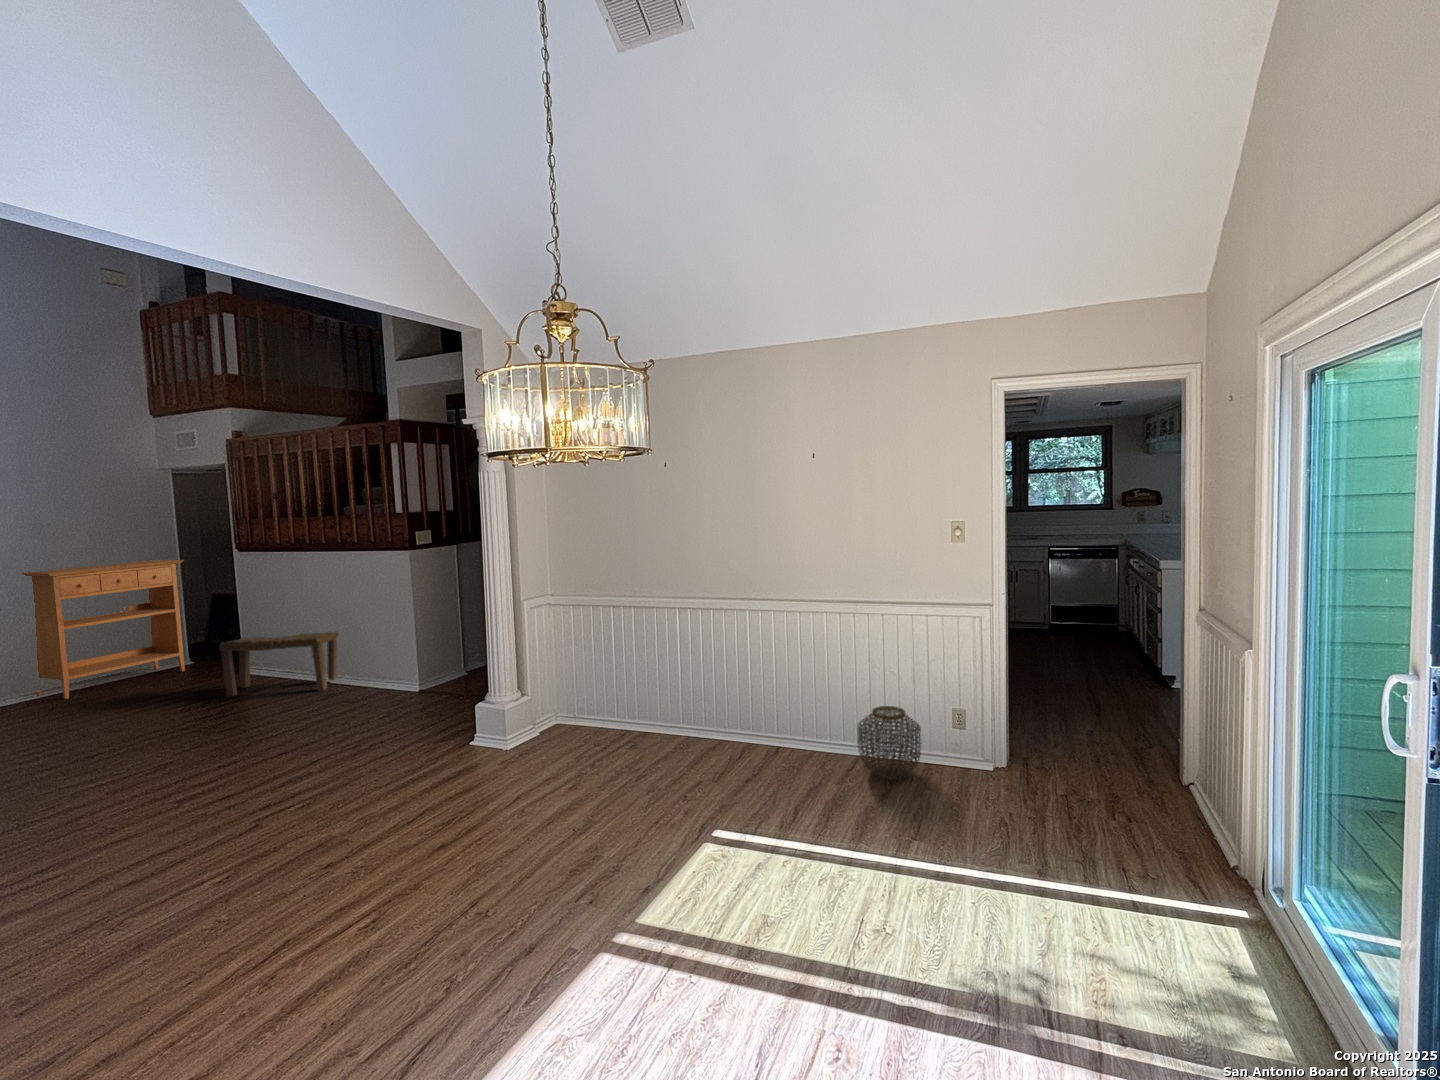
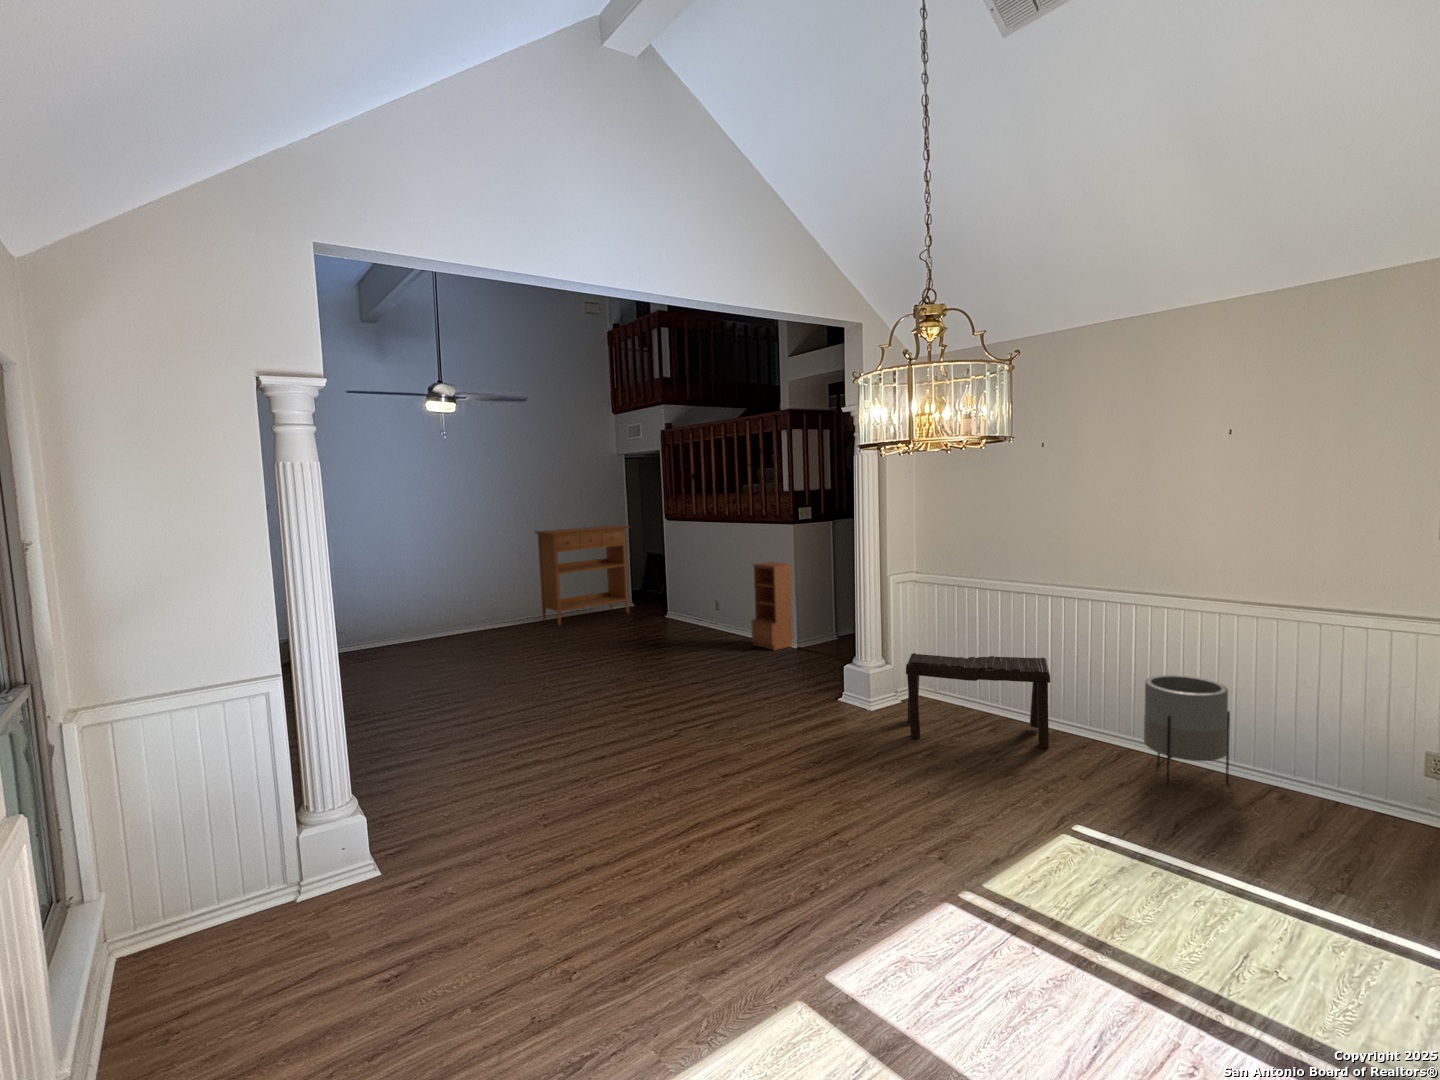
bookcase: none [358,594,412,695] -> present [751,562,793,650]
bench: present [219,631,339,697] -> present [906,653,1050,748]
planter: none [761,672,826,774] -> present [1144,675,1230,786]
woven basket: present [858,706,921,780] -> none [1273,731,1371,822]

